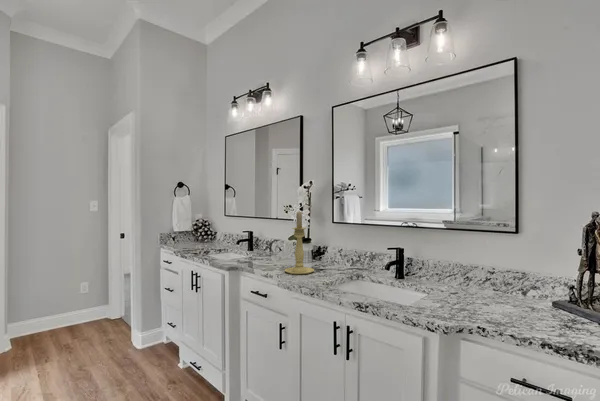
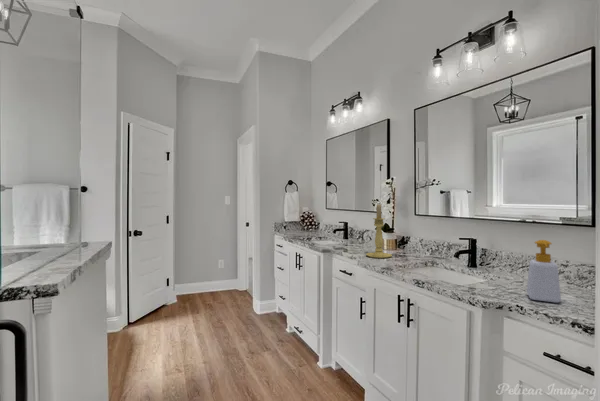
soap bottle: none [476,252,513,319] -> present [527,240,561,303]

